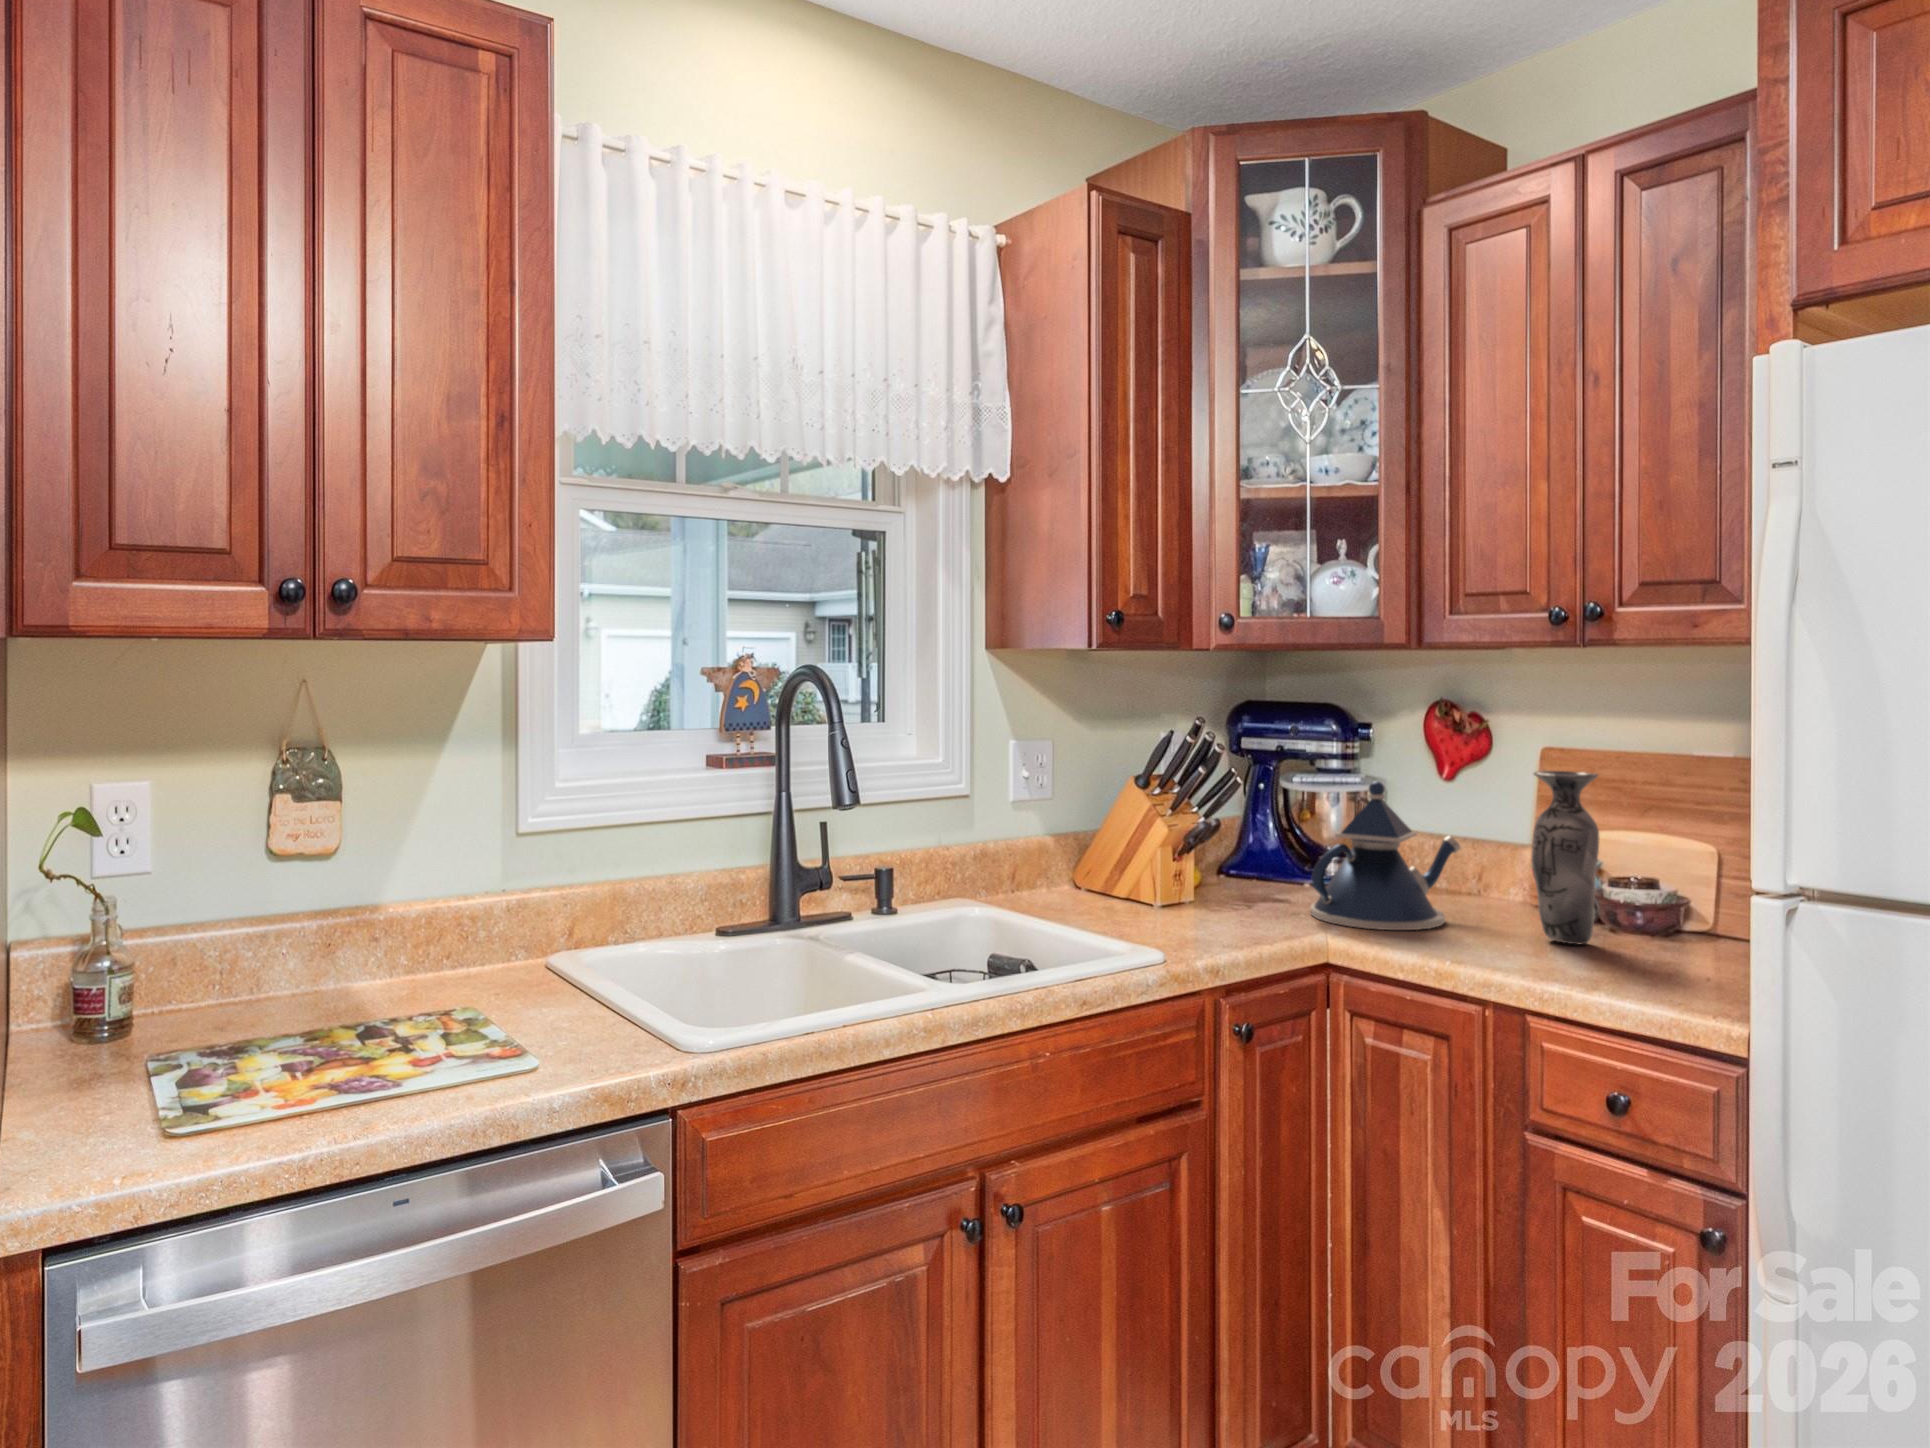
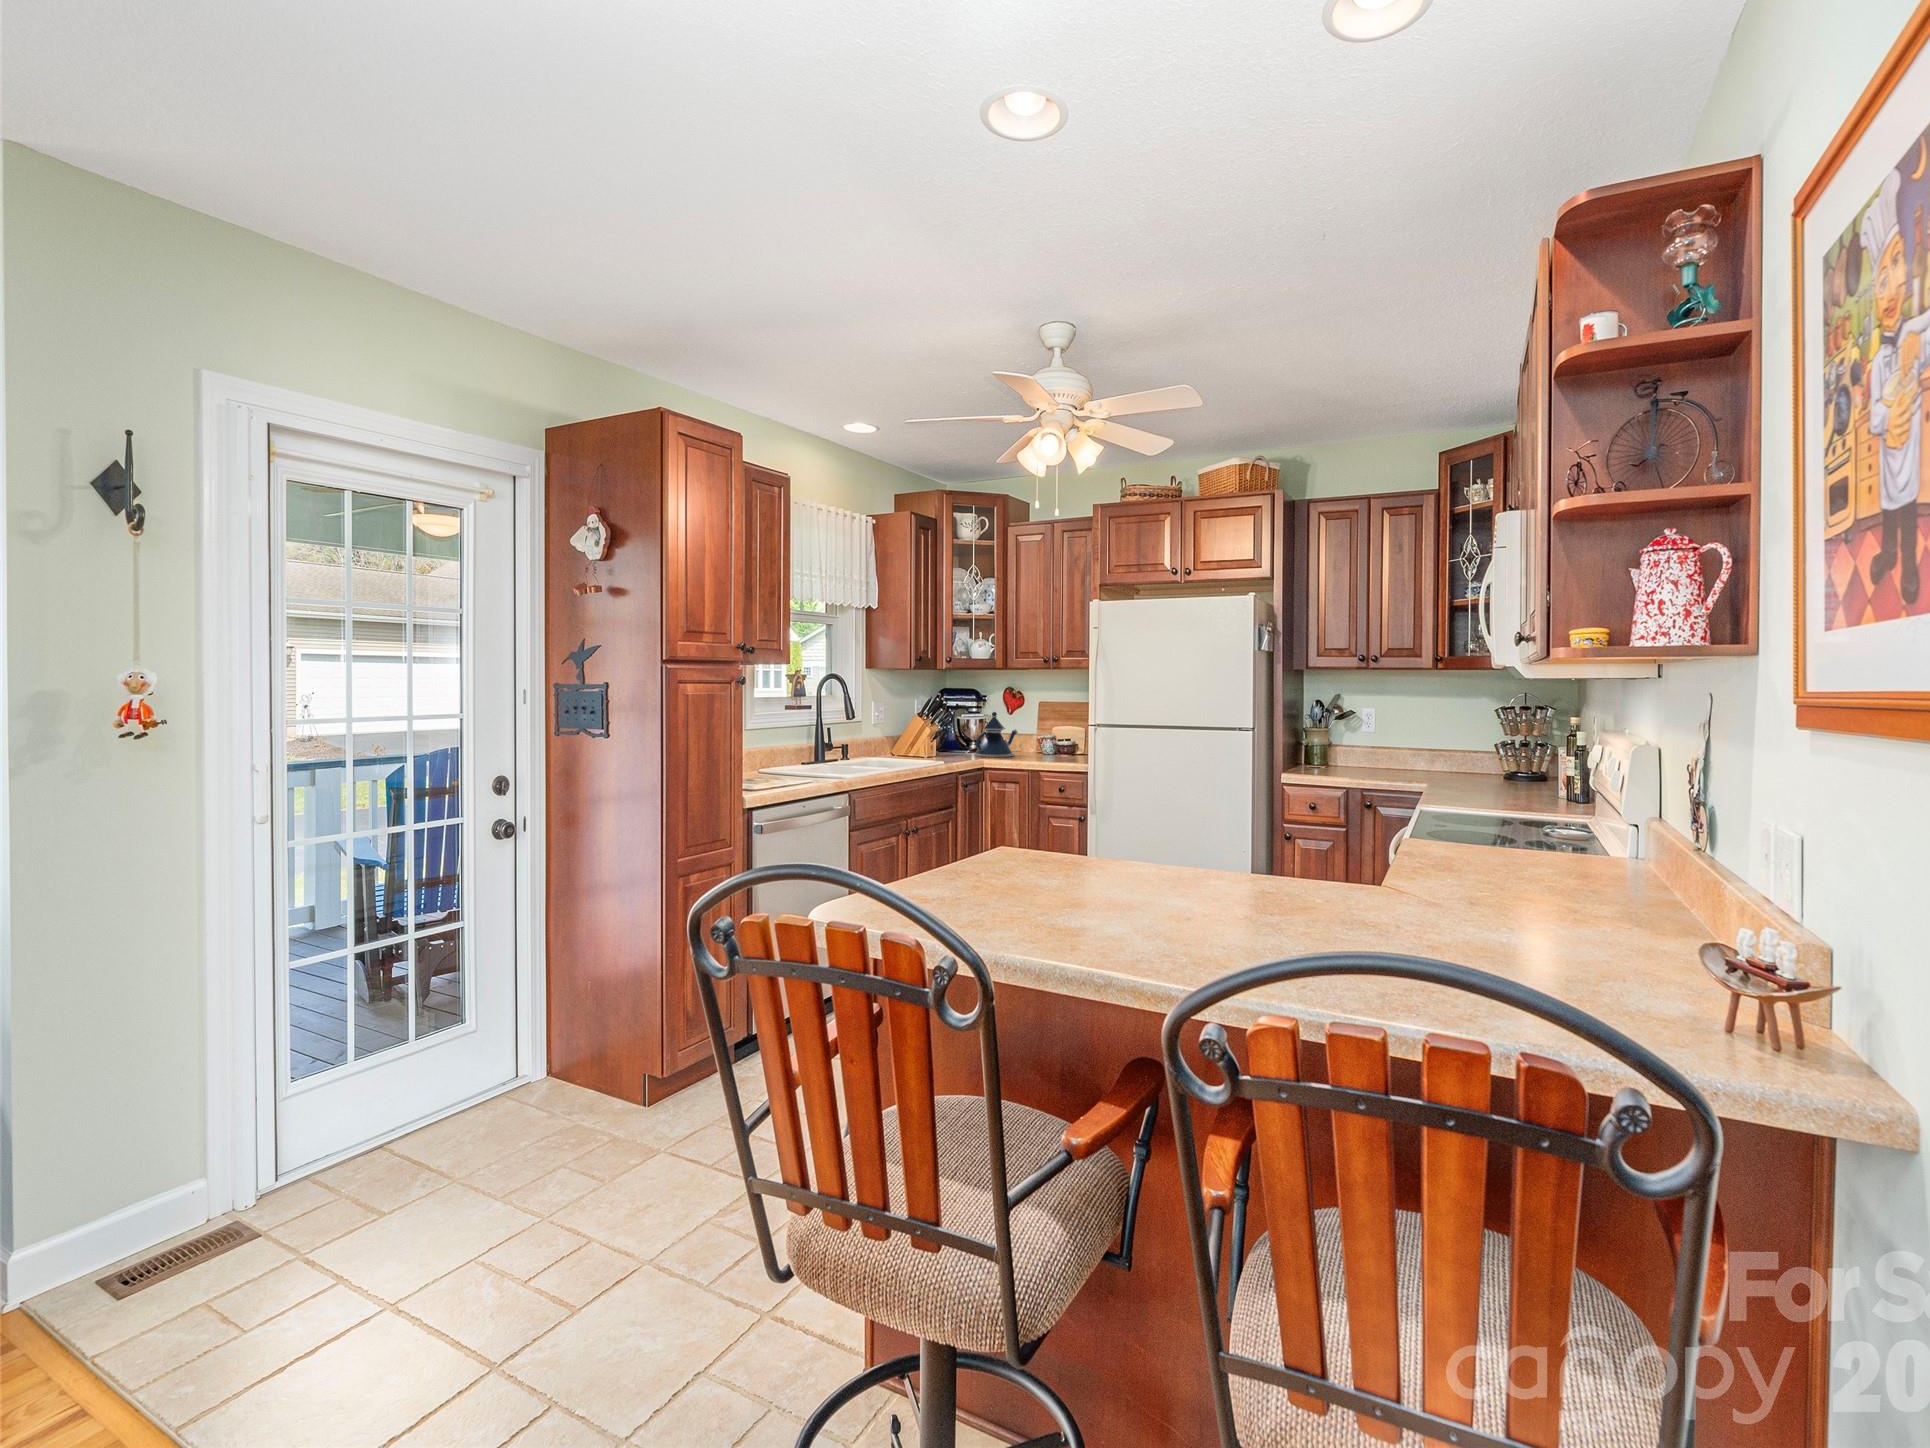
vase: present [1531,770,1600,944] -> none [1039,707,1057,757]

